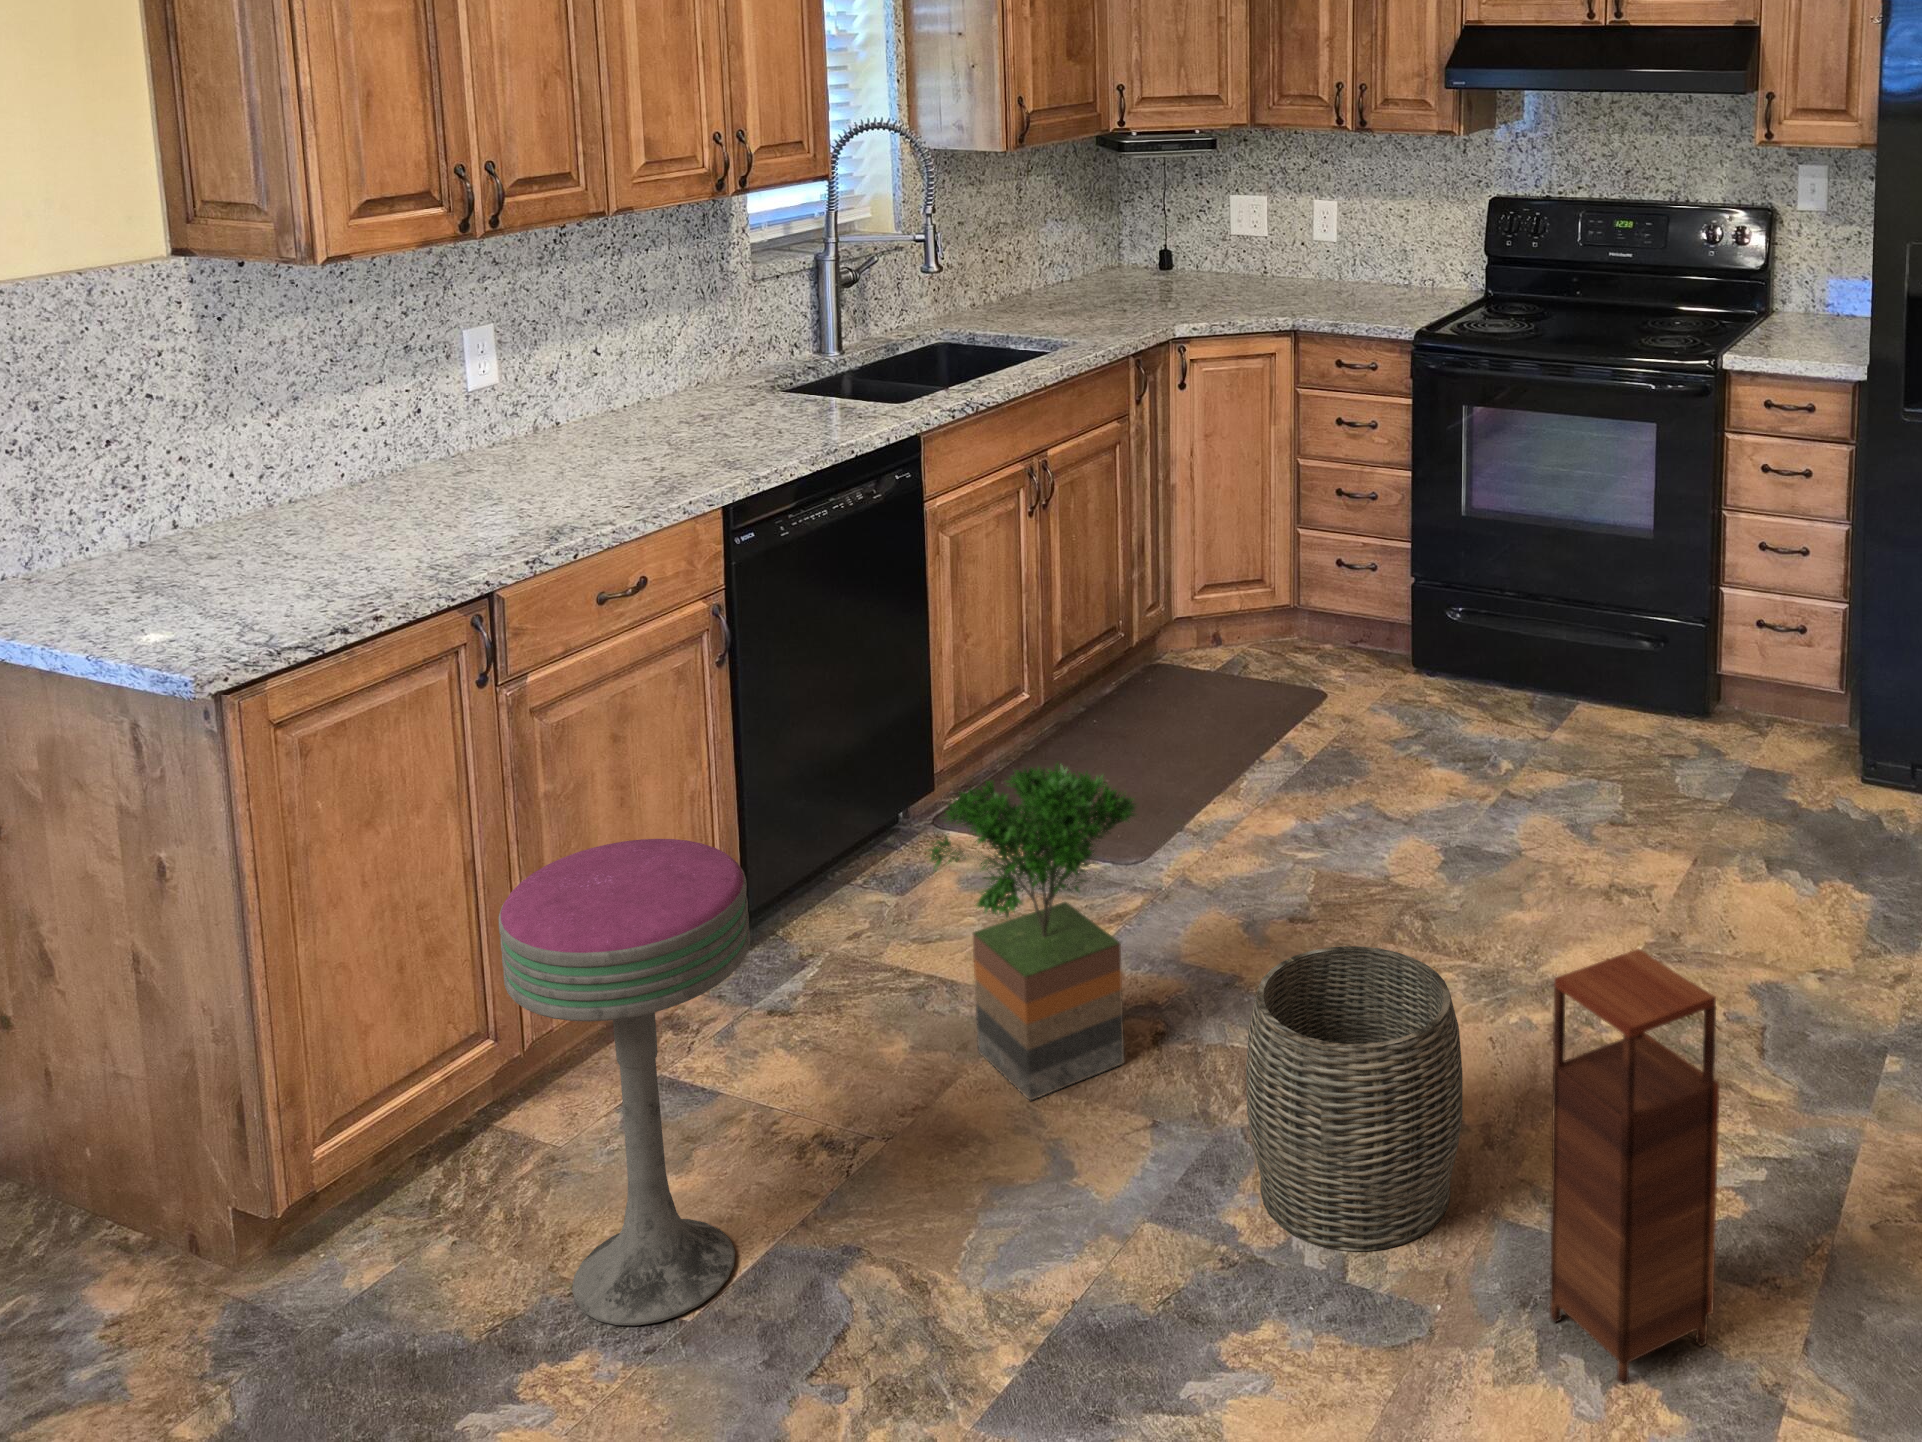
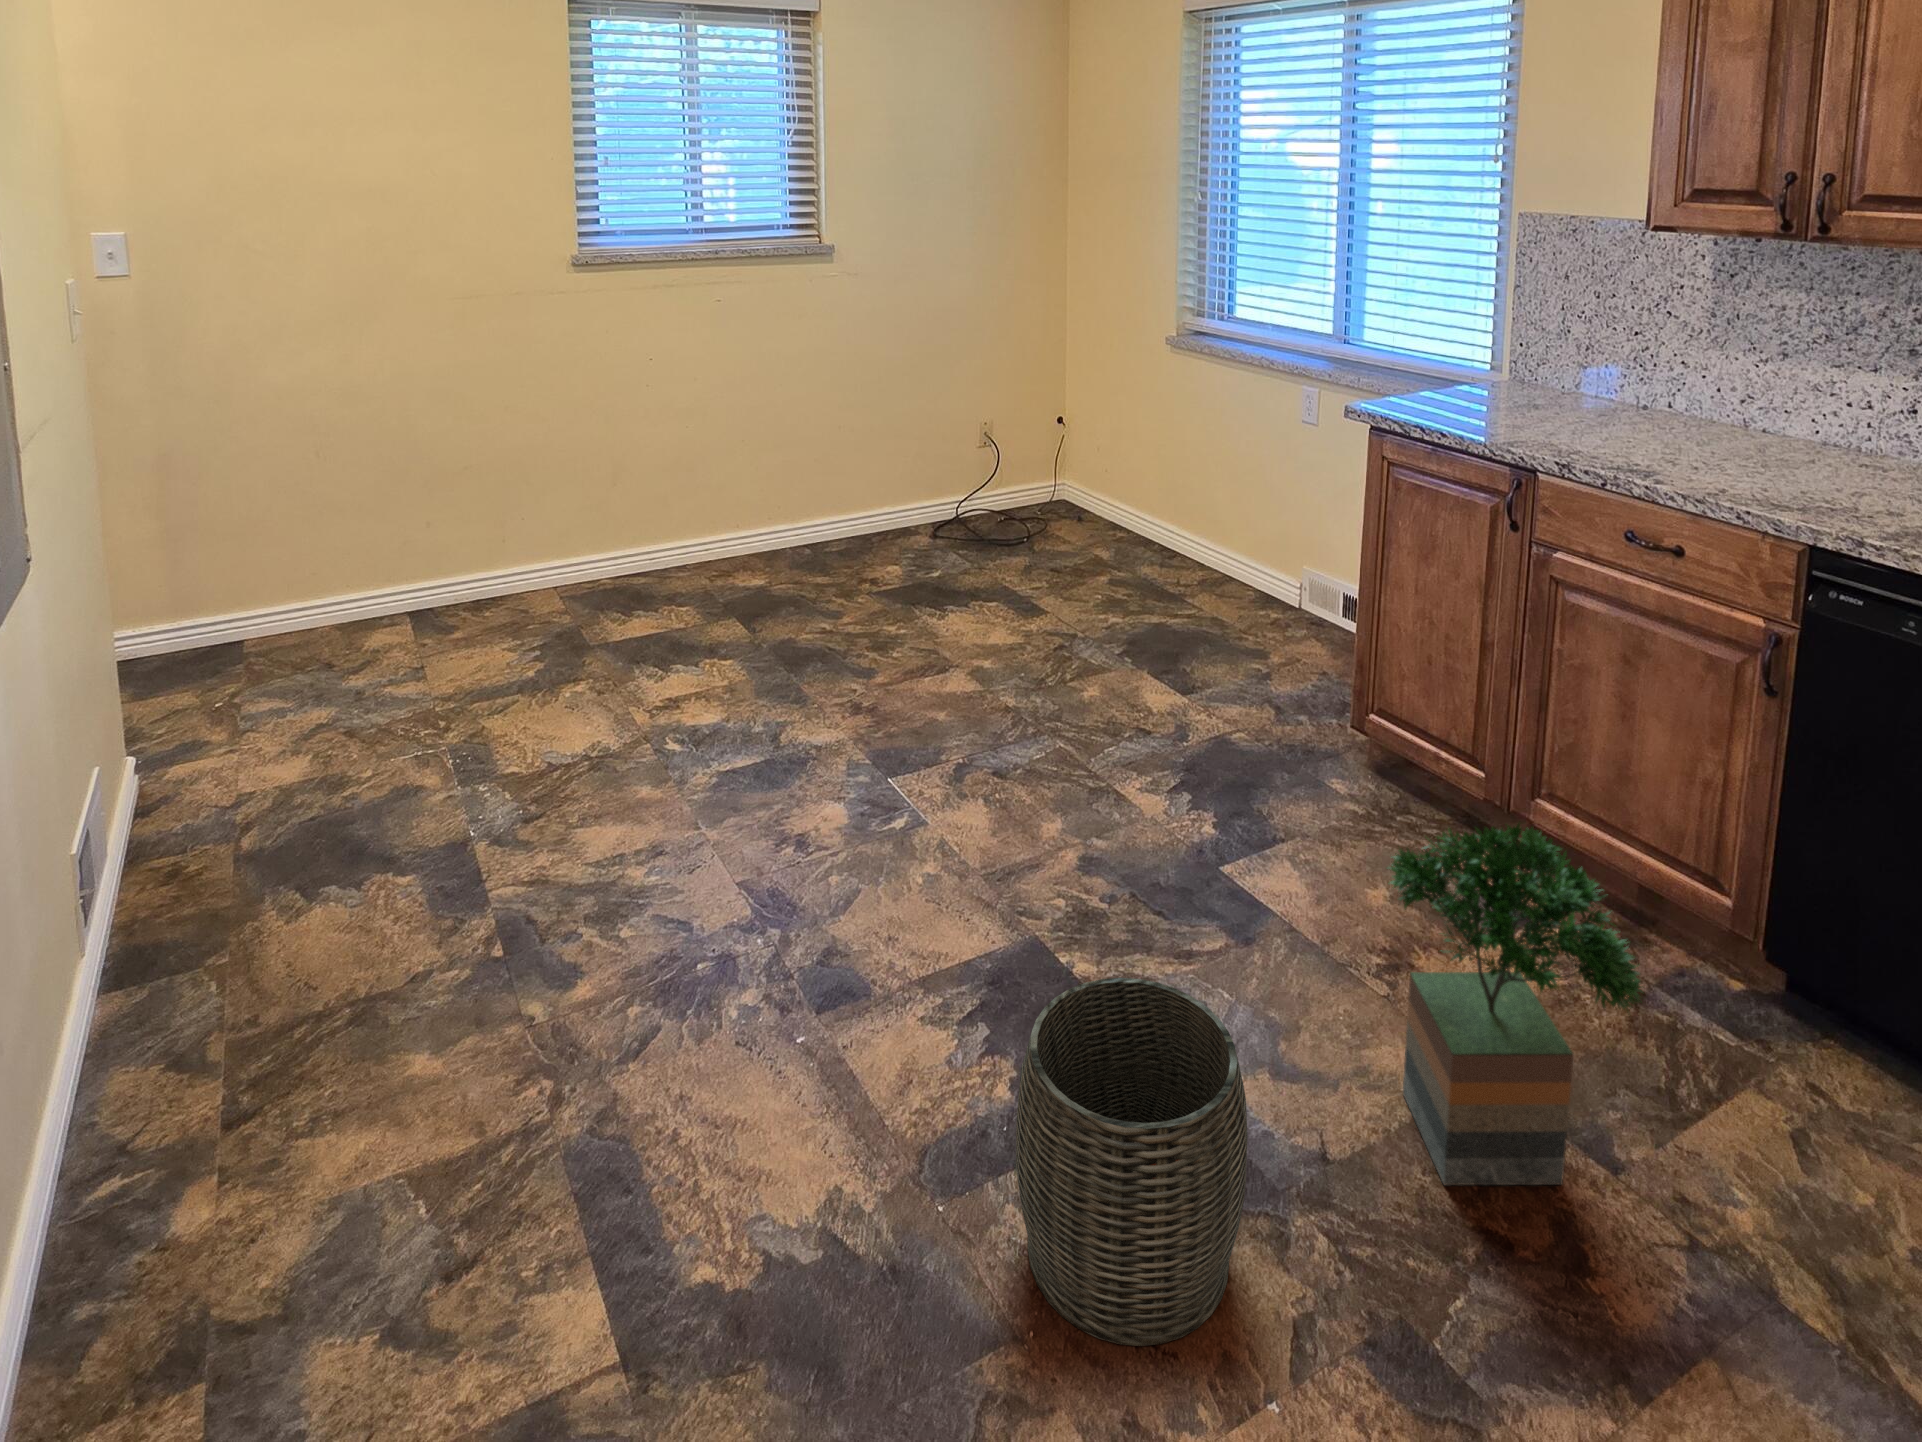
bar stool: present [499,839,750,1325] -> none [1209,583,1368,896]
storage cabinet: present [1550,949,1720,1384] -> none [718,940,861,1381]

